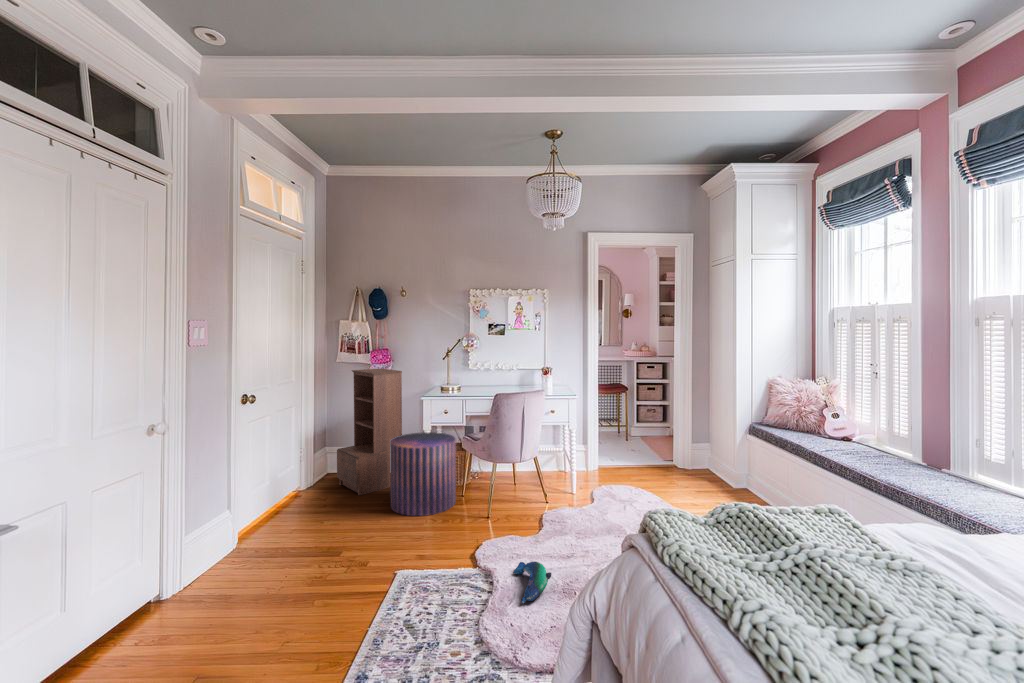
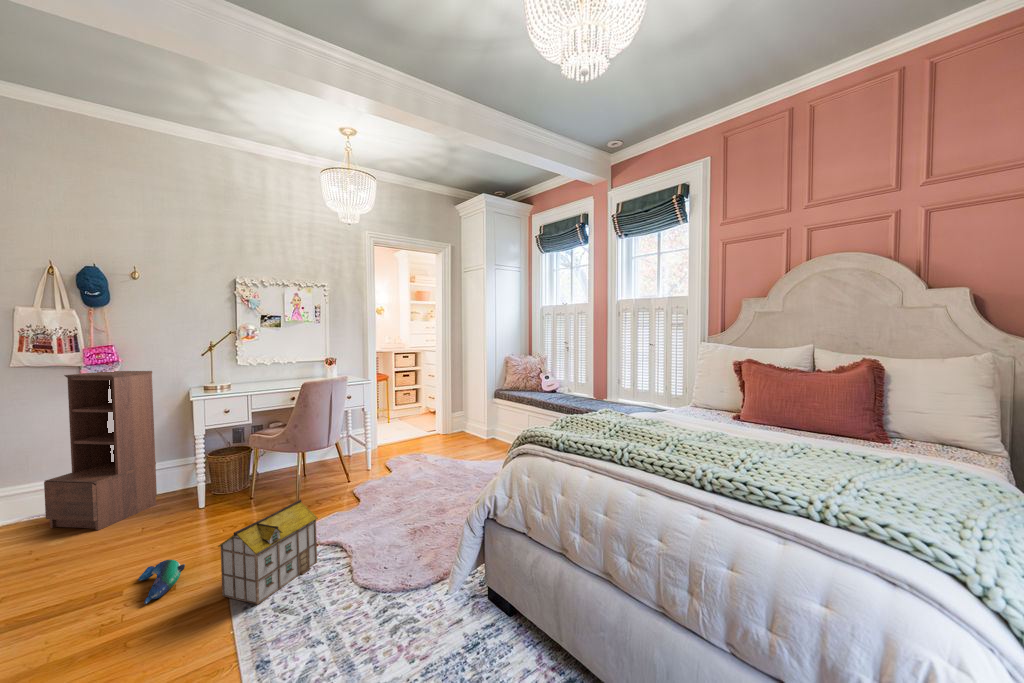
pouf: present [390,432,456,516] -> none [157,434,248,531]
toy house: none [380,517,468,611] -> present [218,500,318,605]
plush toy: present [513,562,551,604] -> present [138,560,185,604]

